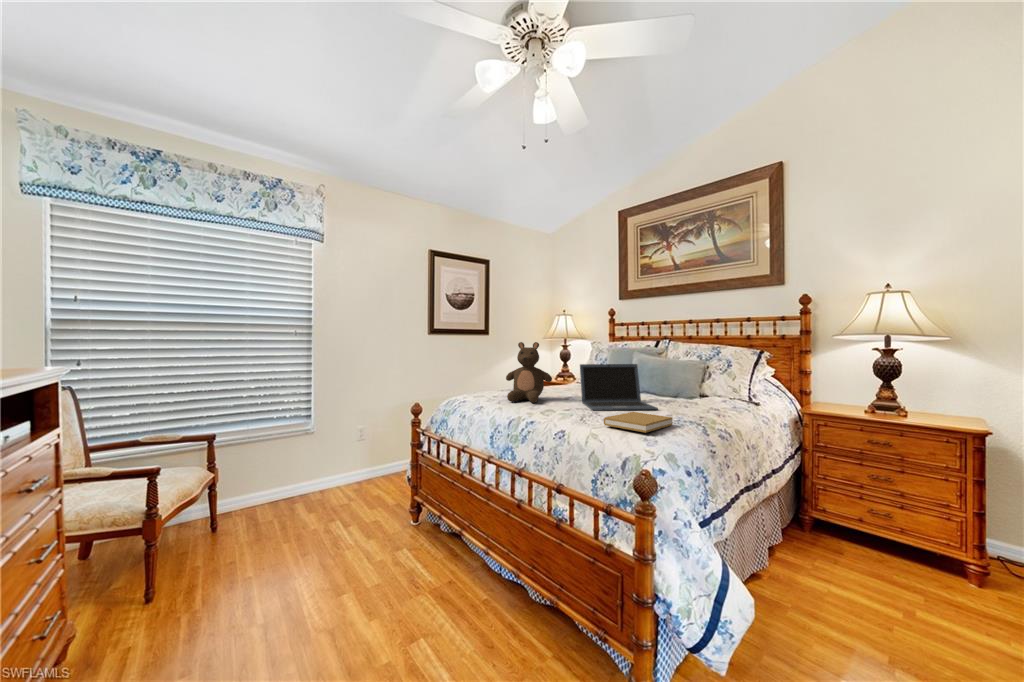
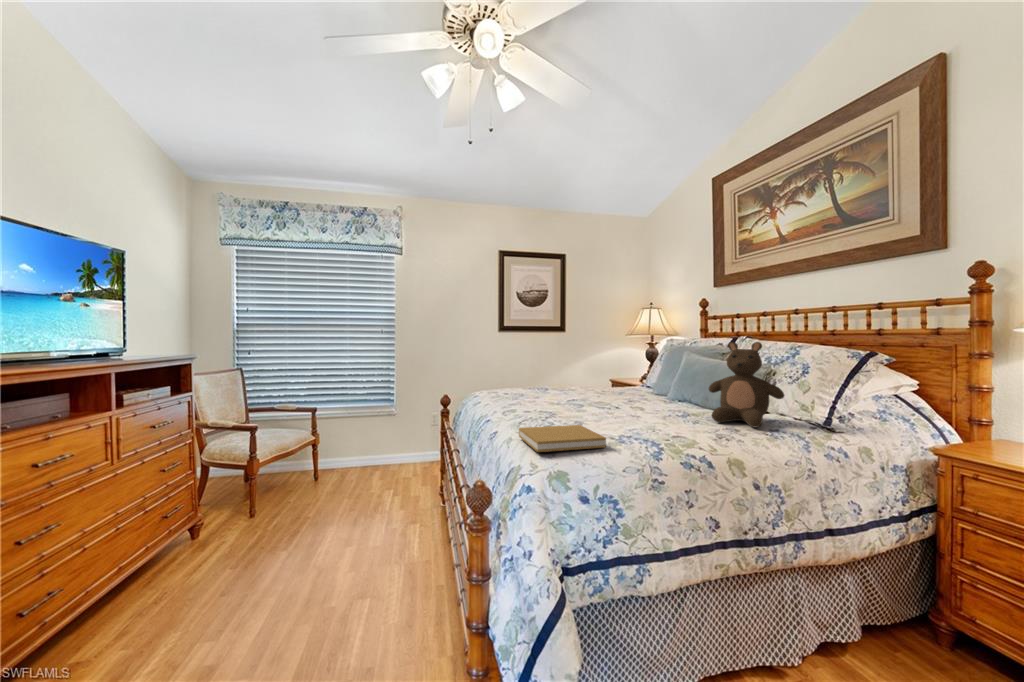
stuffed bear: present [506,342,552,403] -> present [709,342,784,427]
laptop: present [580,364,658,411] -> none [560,364,646,426]

